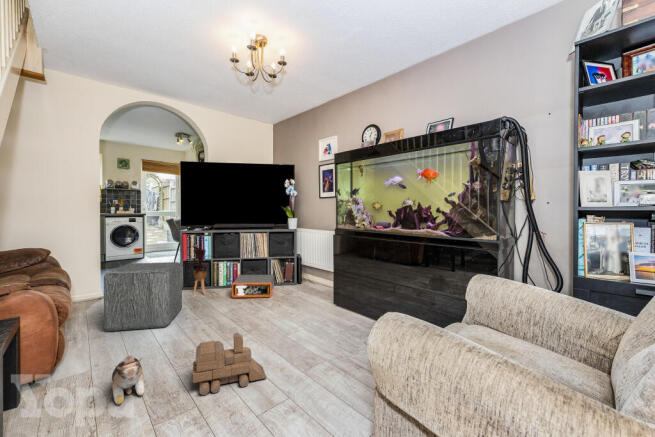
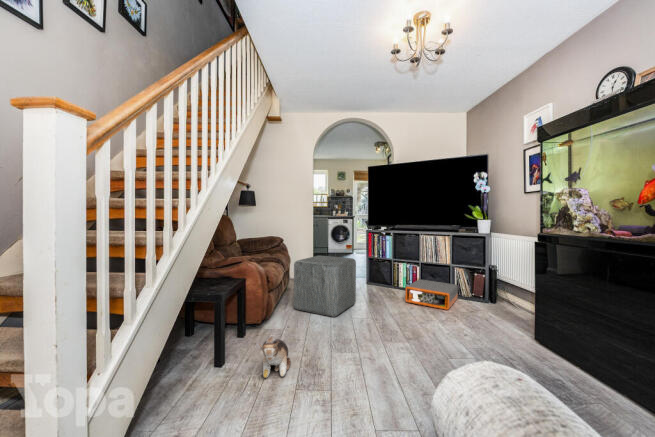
house plant: present [183,236,207,294] -> none [360,235,389,293]
toy train: present [193,333,266,395] -> none [319,343,399,411]

